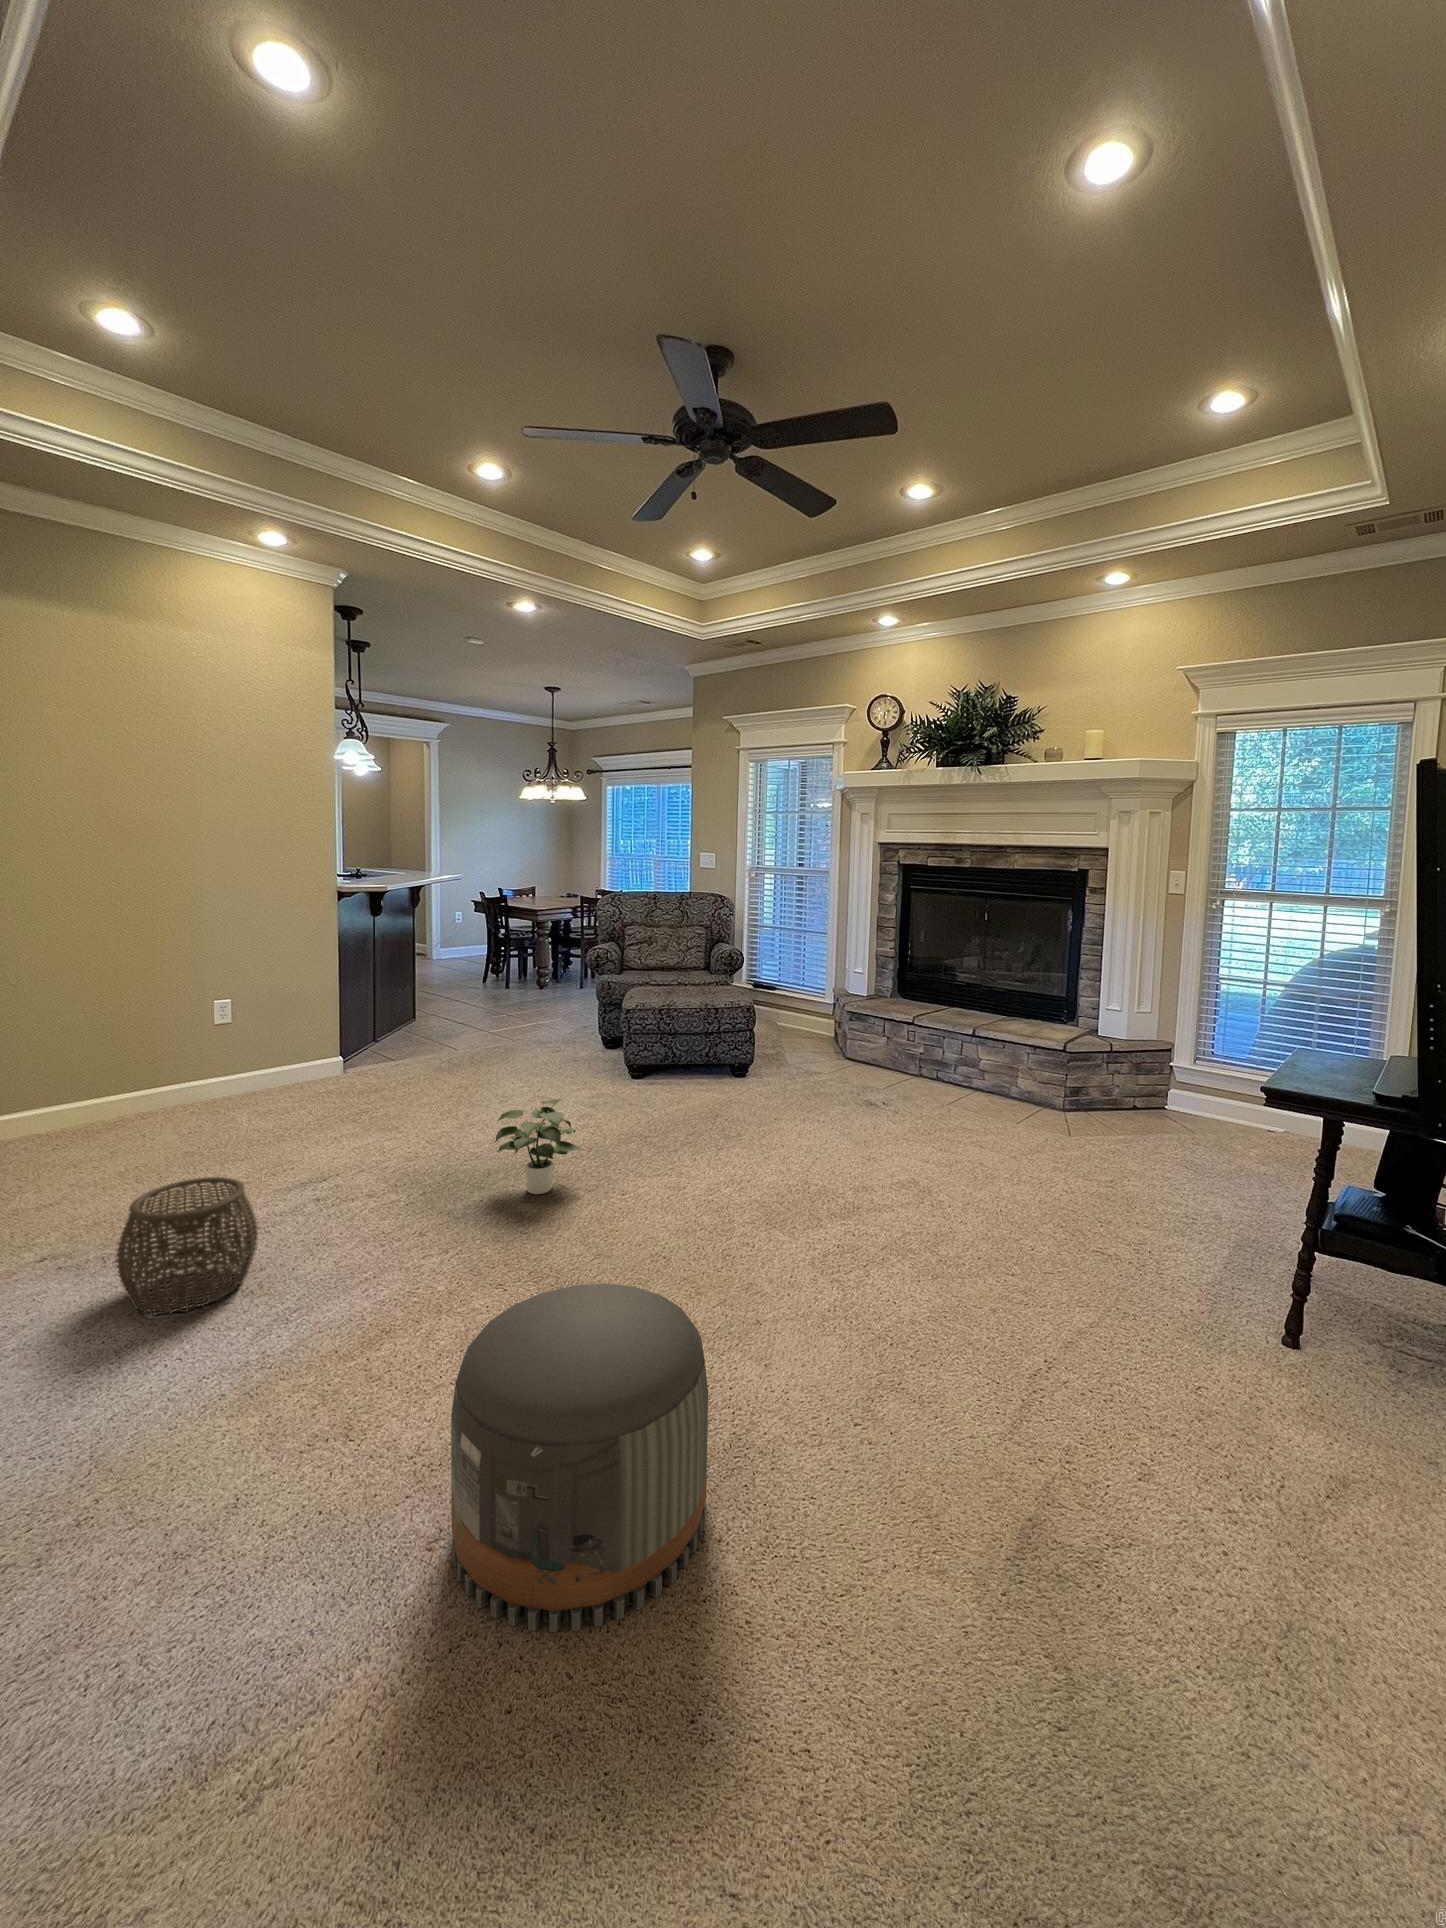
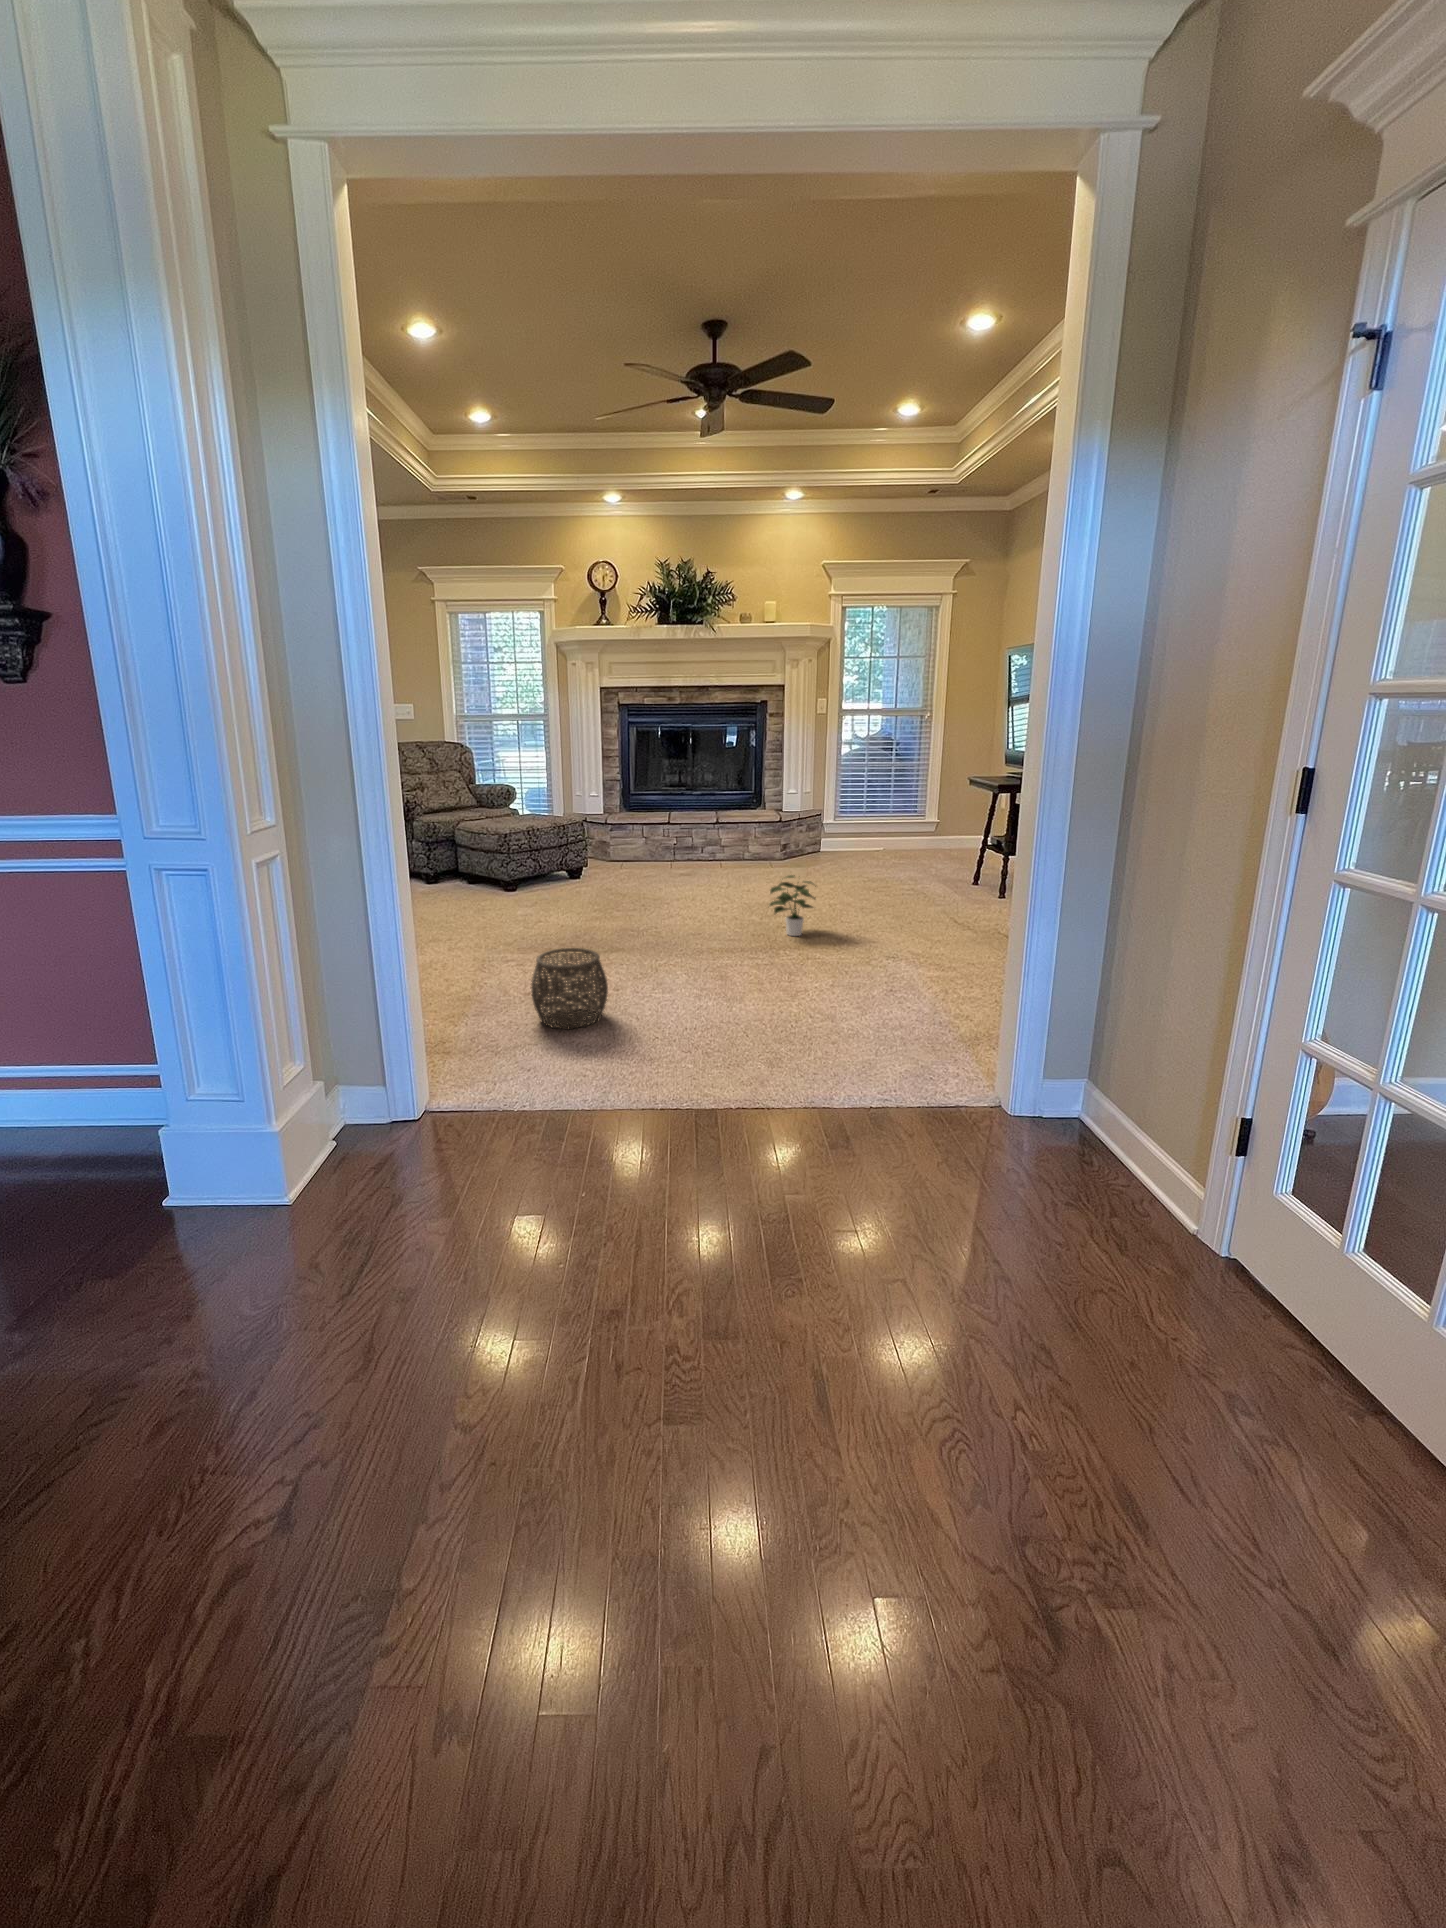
potted plant: present [495,1099,582,1194] -> present [769,875,815,936]
pouf: present [451,1284,708,1632] -> none [850,909,962,1015]

